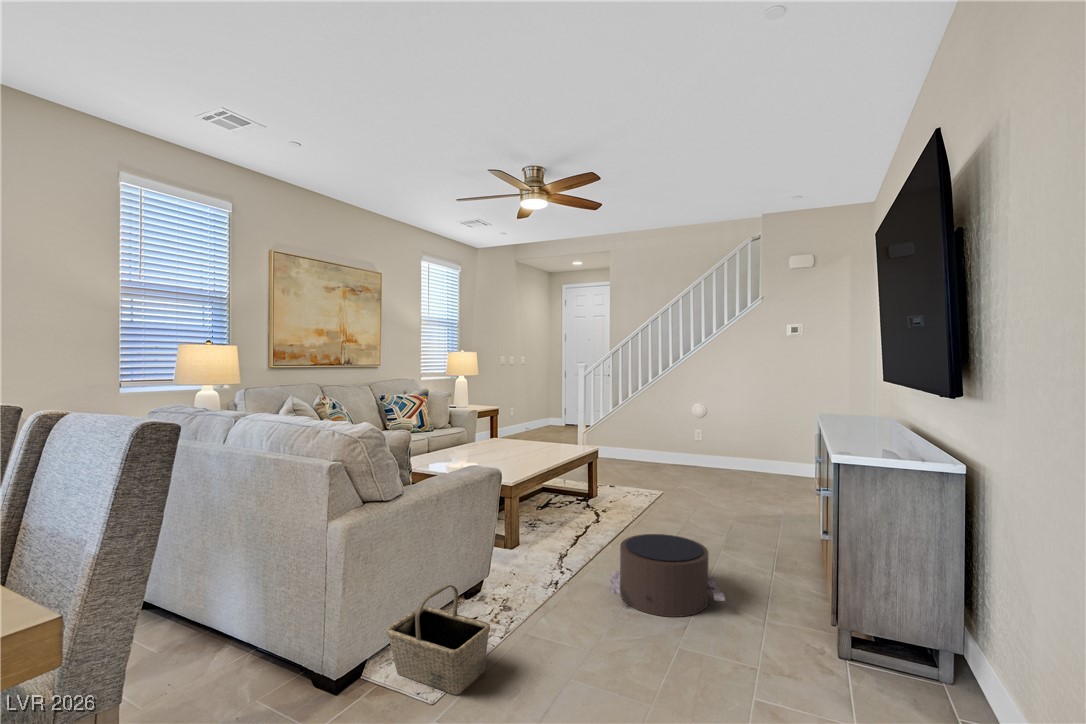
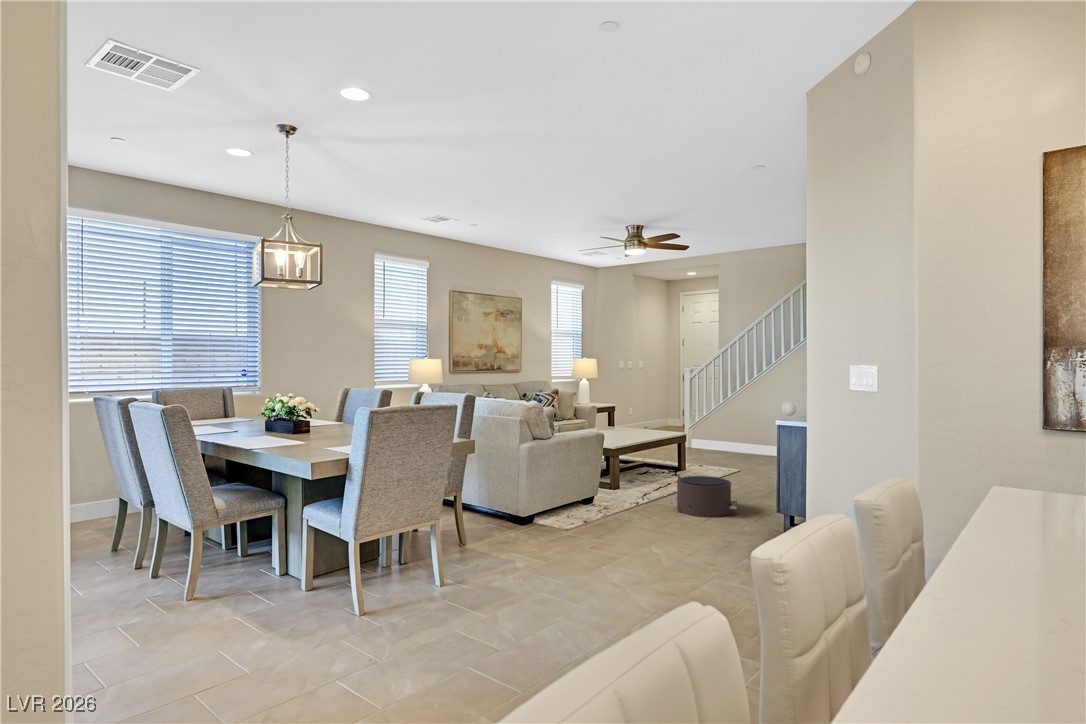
basket: present [387,585,490,695] -> none [546,482,596,529]

